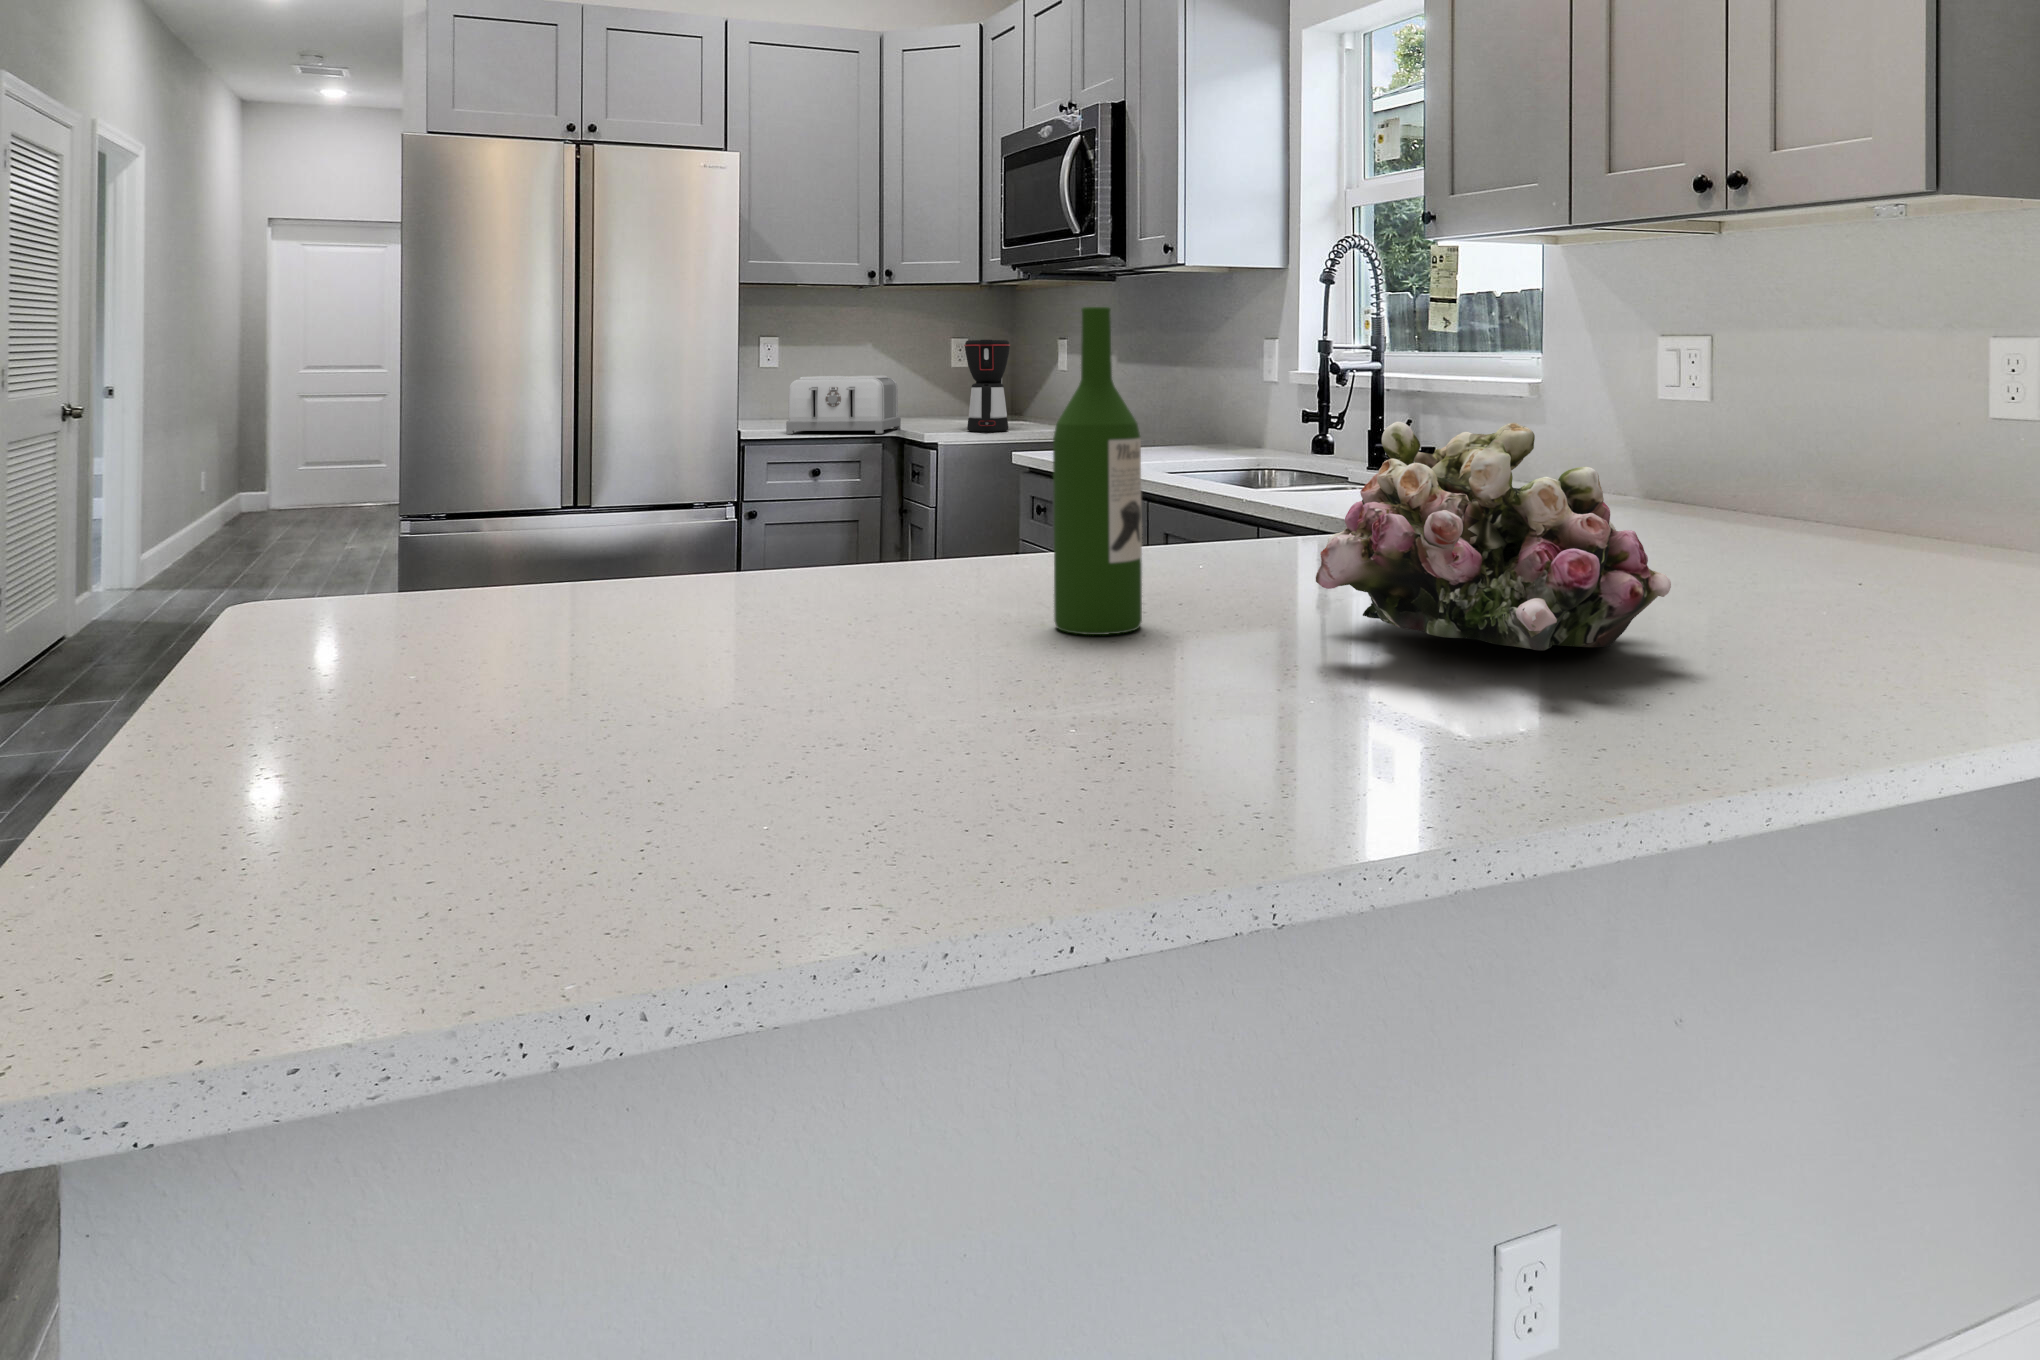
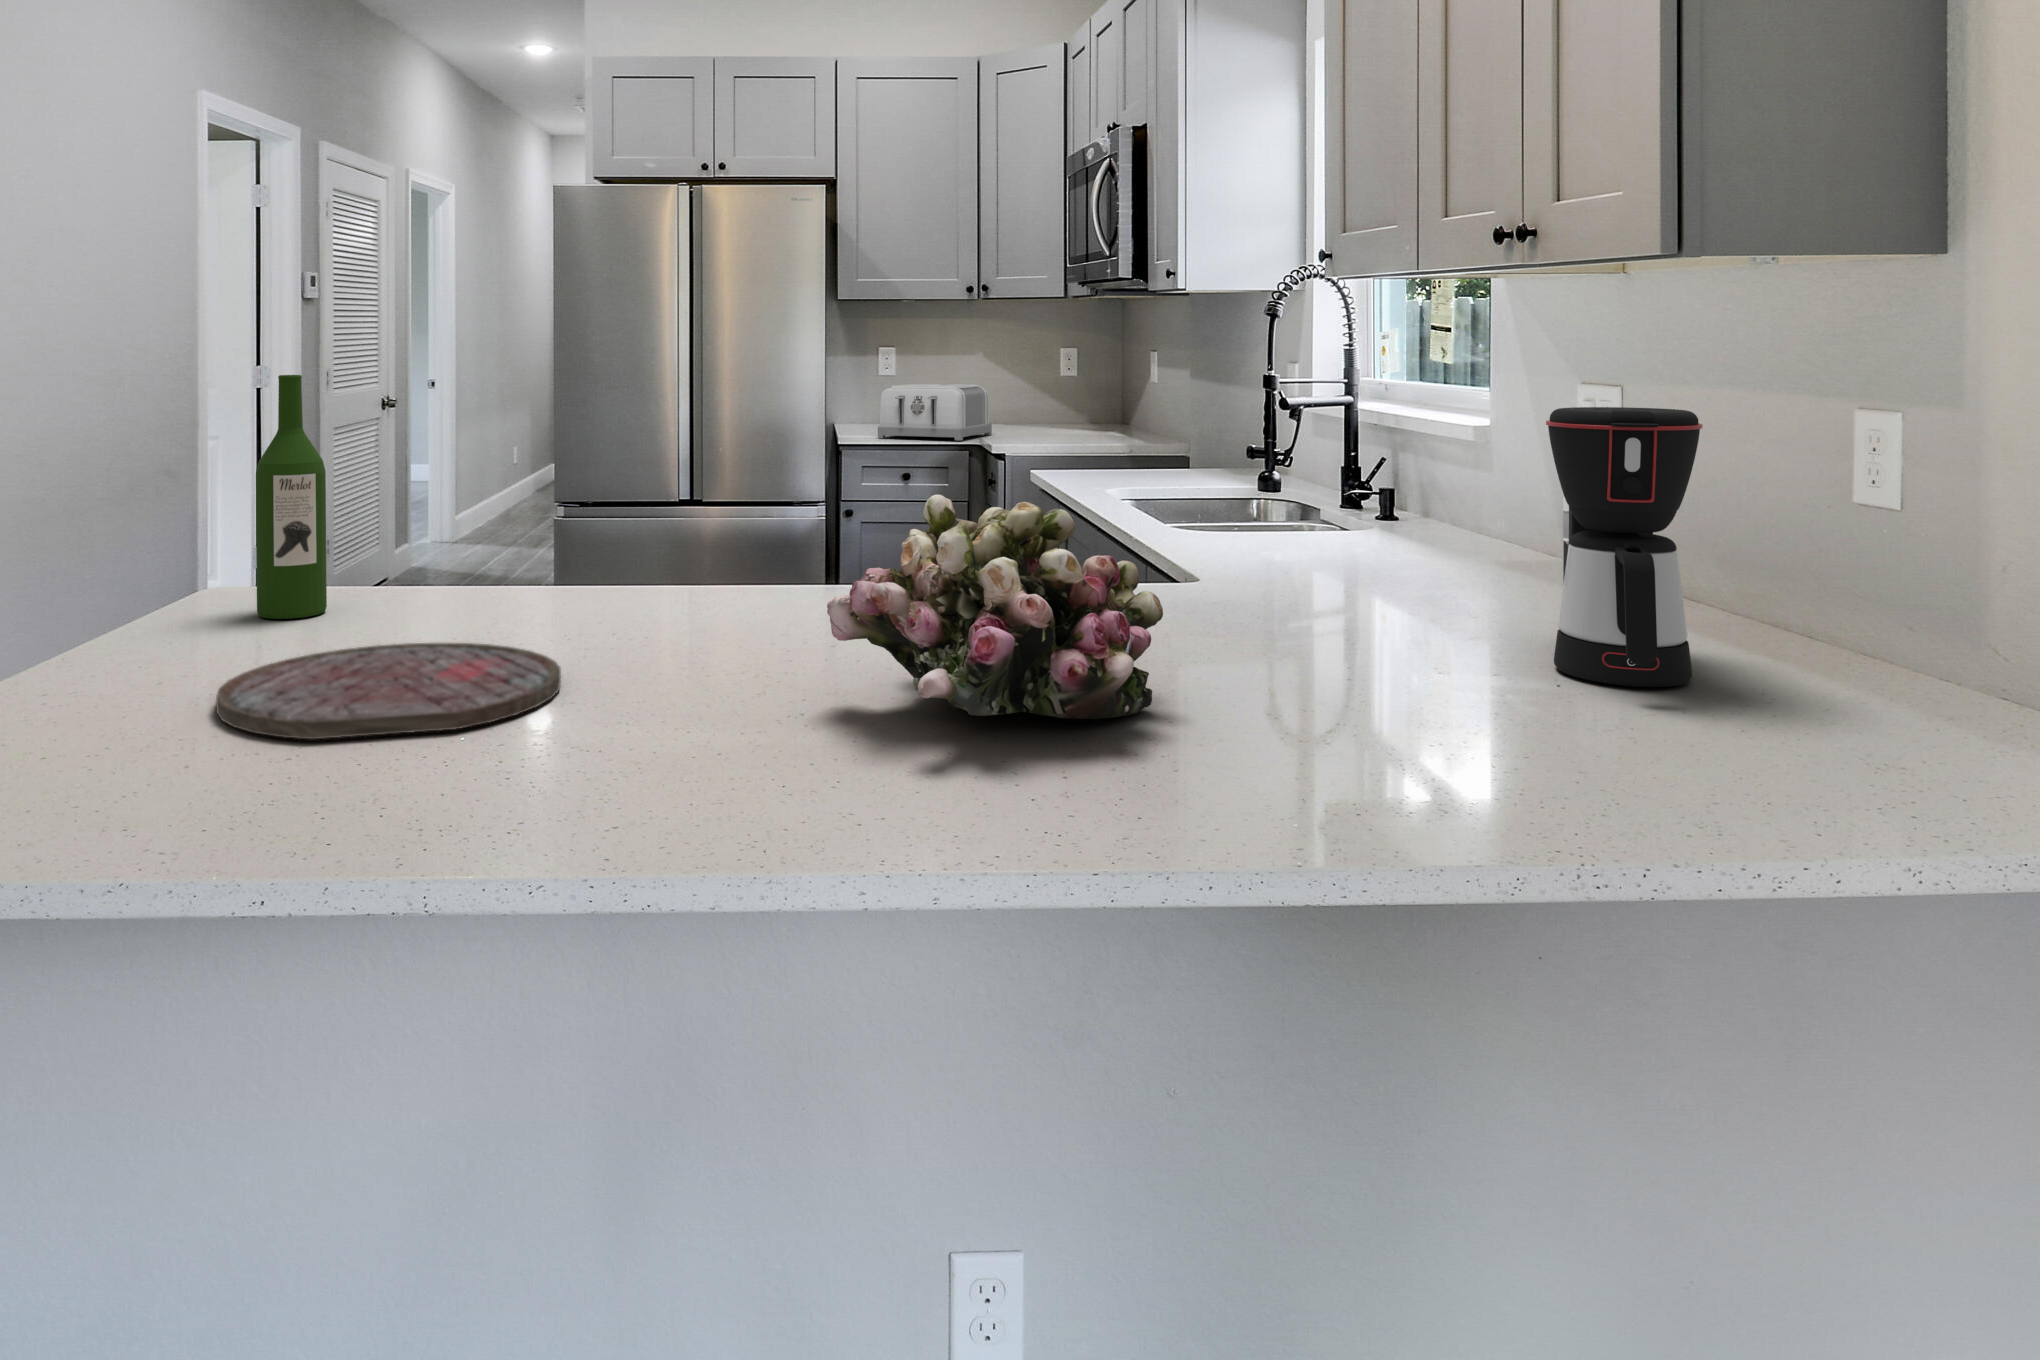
wine bottle: present [1053,307,1142,635] -> present [256,375,327,619]
coffee maker: present [964,340,1010,432] -> present [1546,407,1703,687]
cutting board: none [549,641,1007,772] -> present [216,643,561,739]

